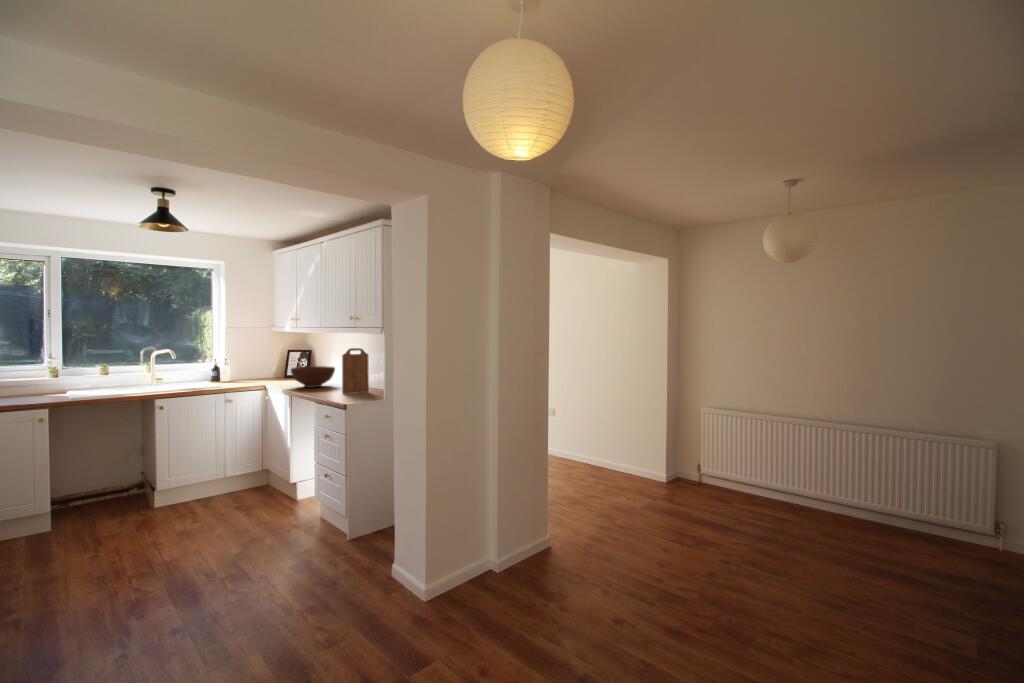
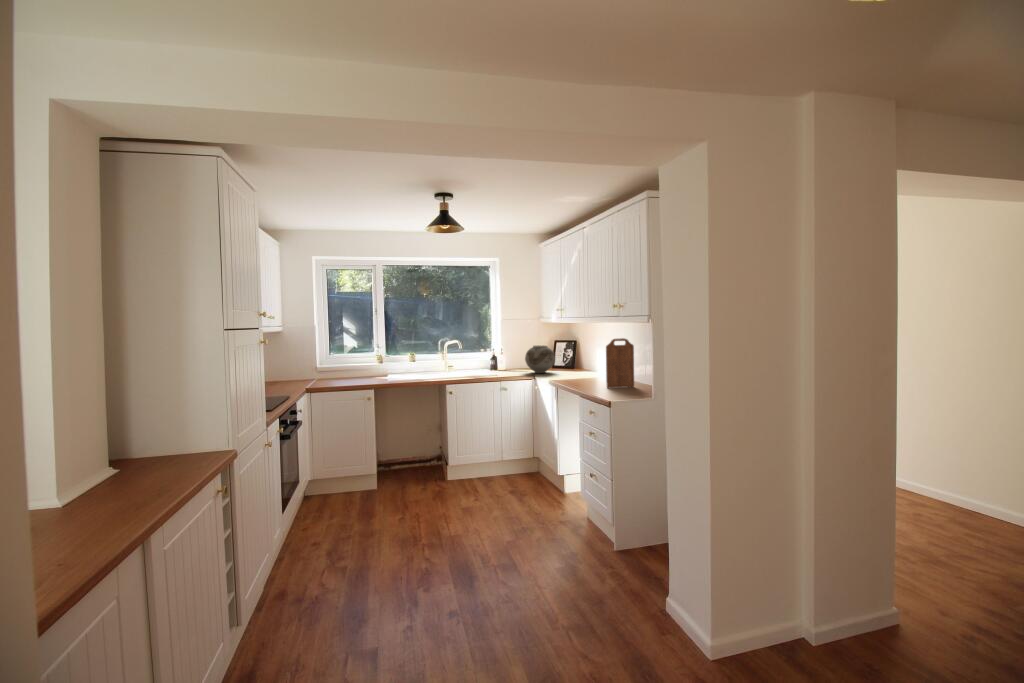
vase: none [255,355,289,384] -> present [525,345,555,373]
fruit bowl: present [291,366,335,388] -> none [556,357,599,379]

